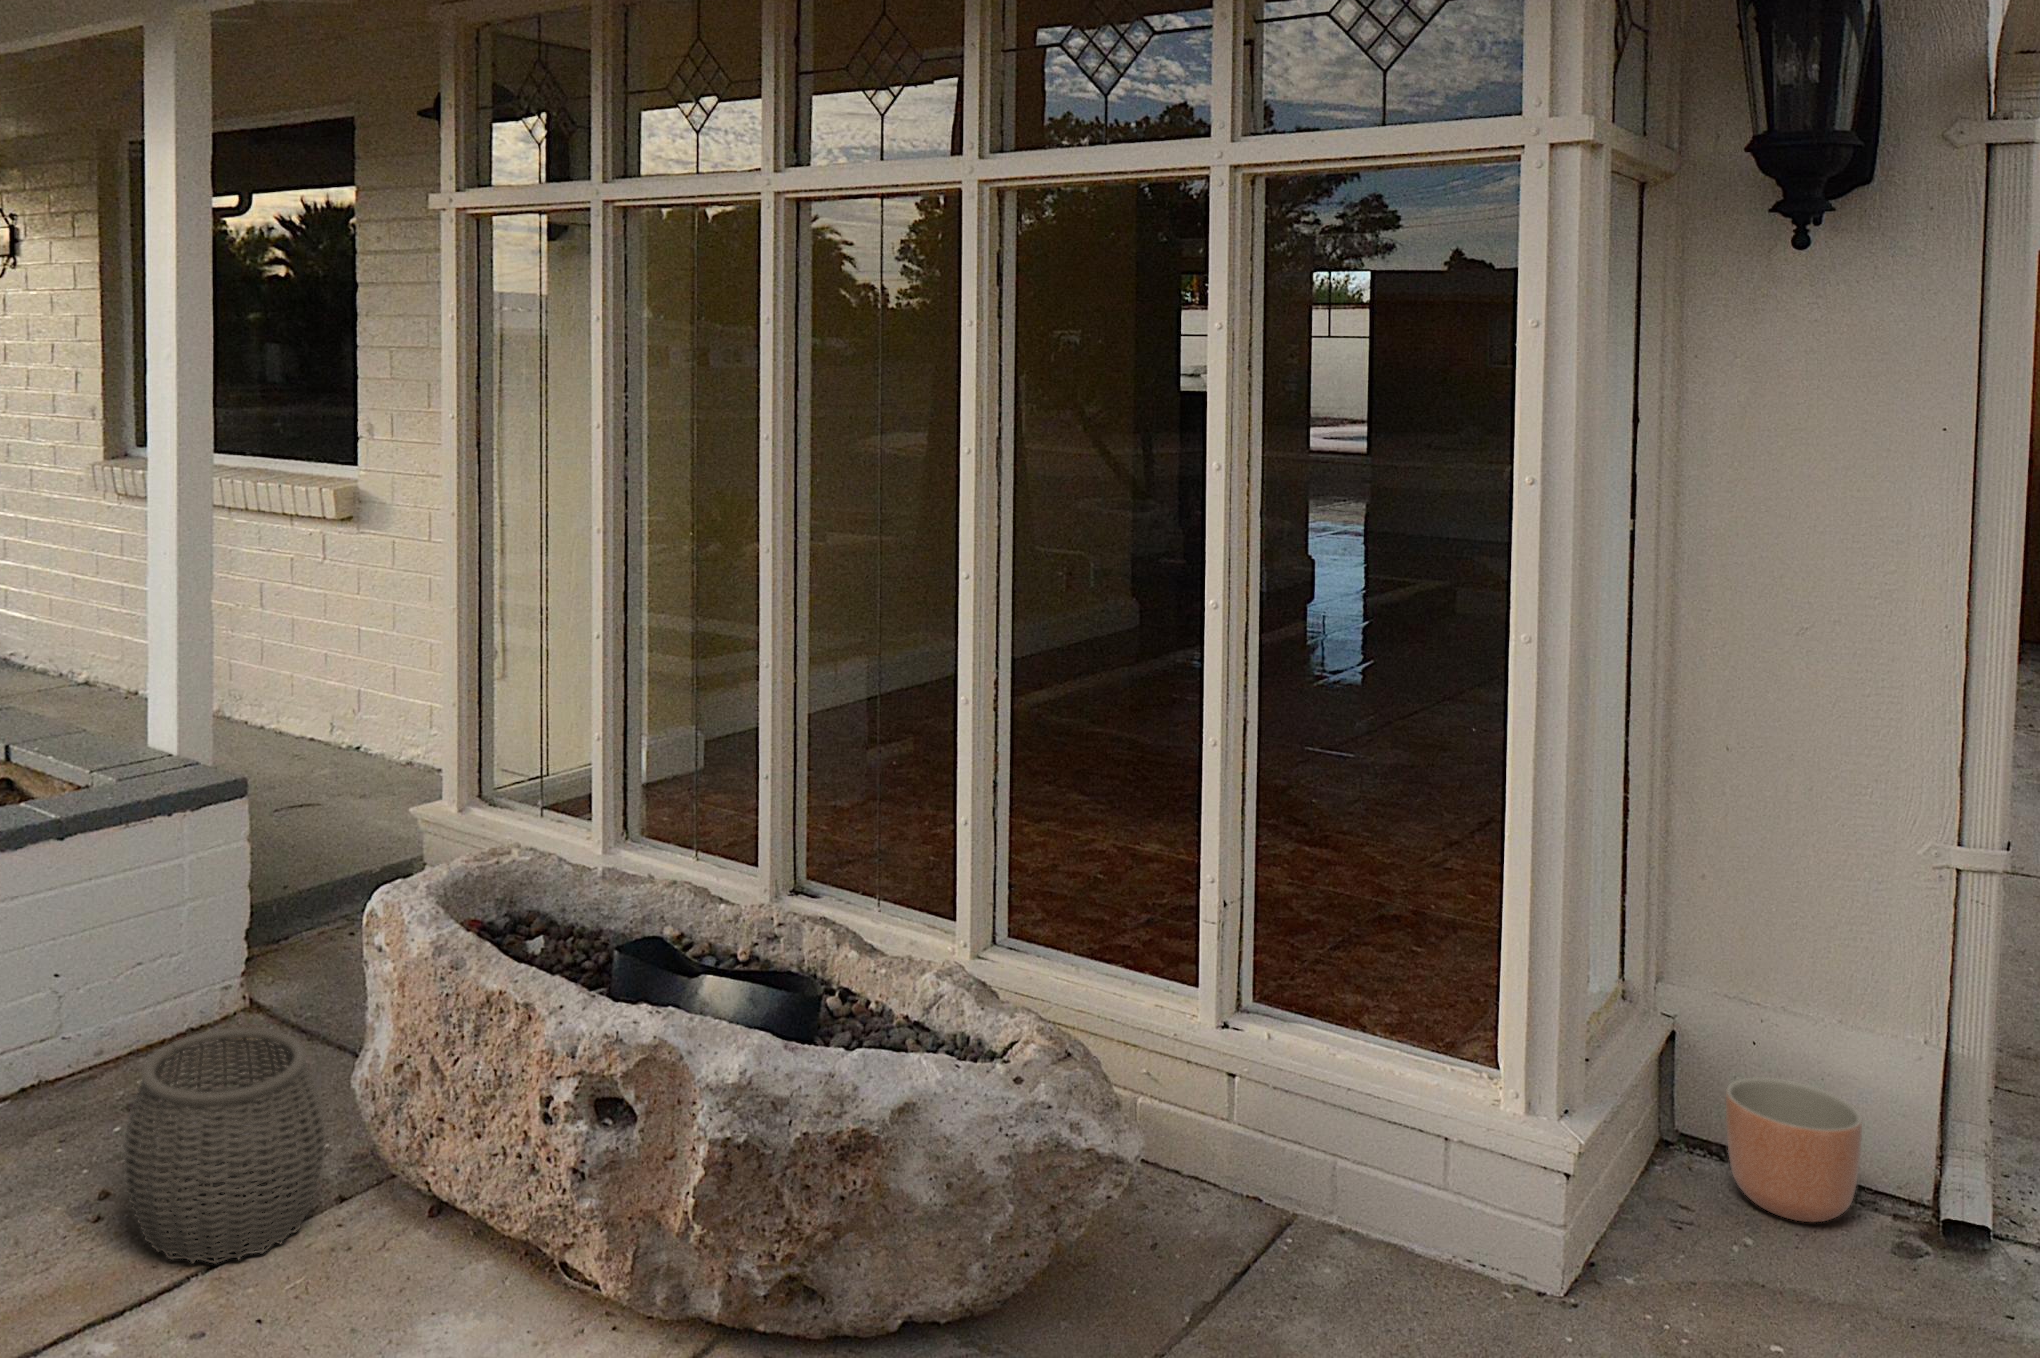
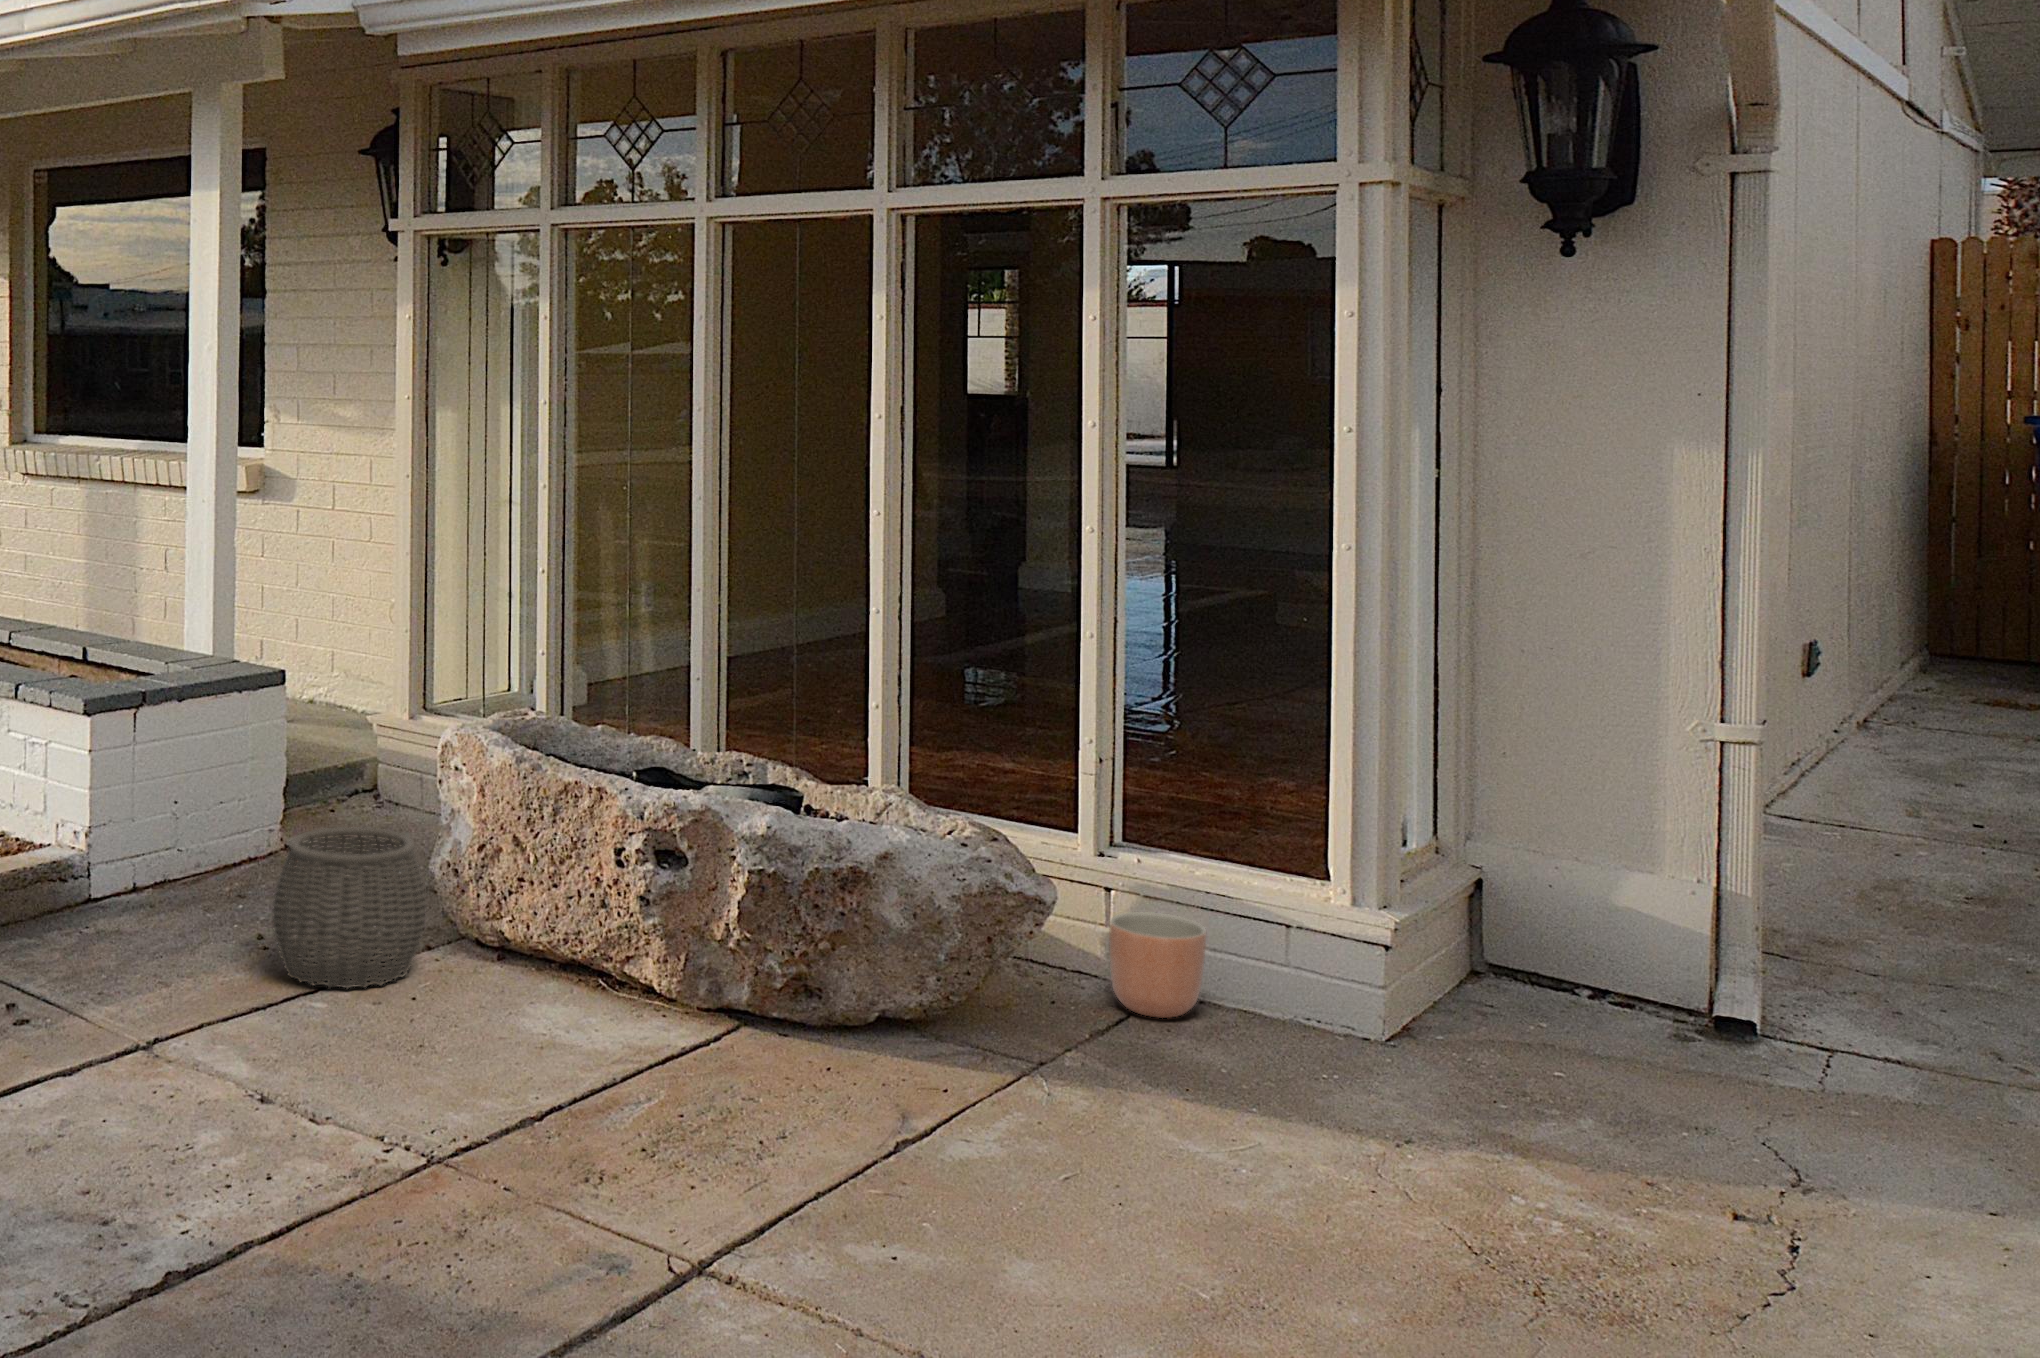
planter: present [1726,1077,1862,1222] -> present [1109,912,1206,1018]

